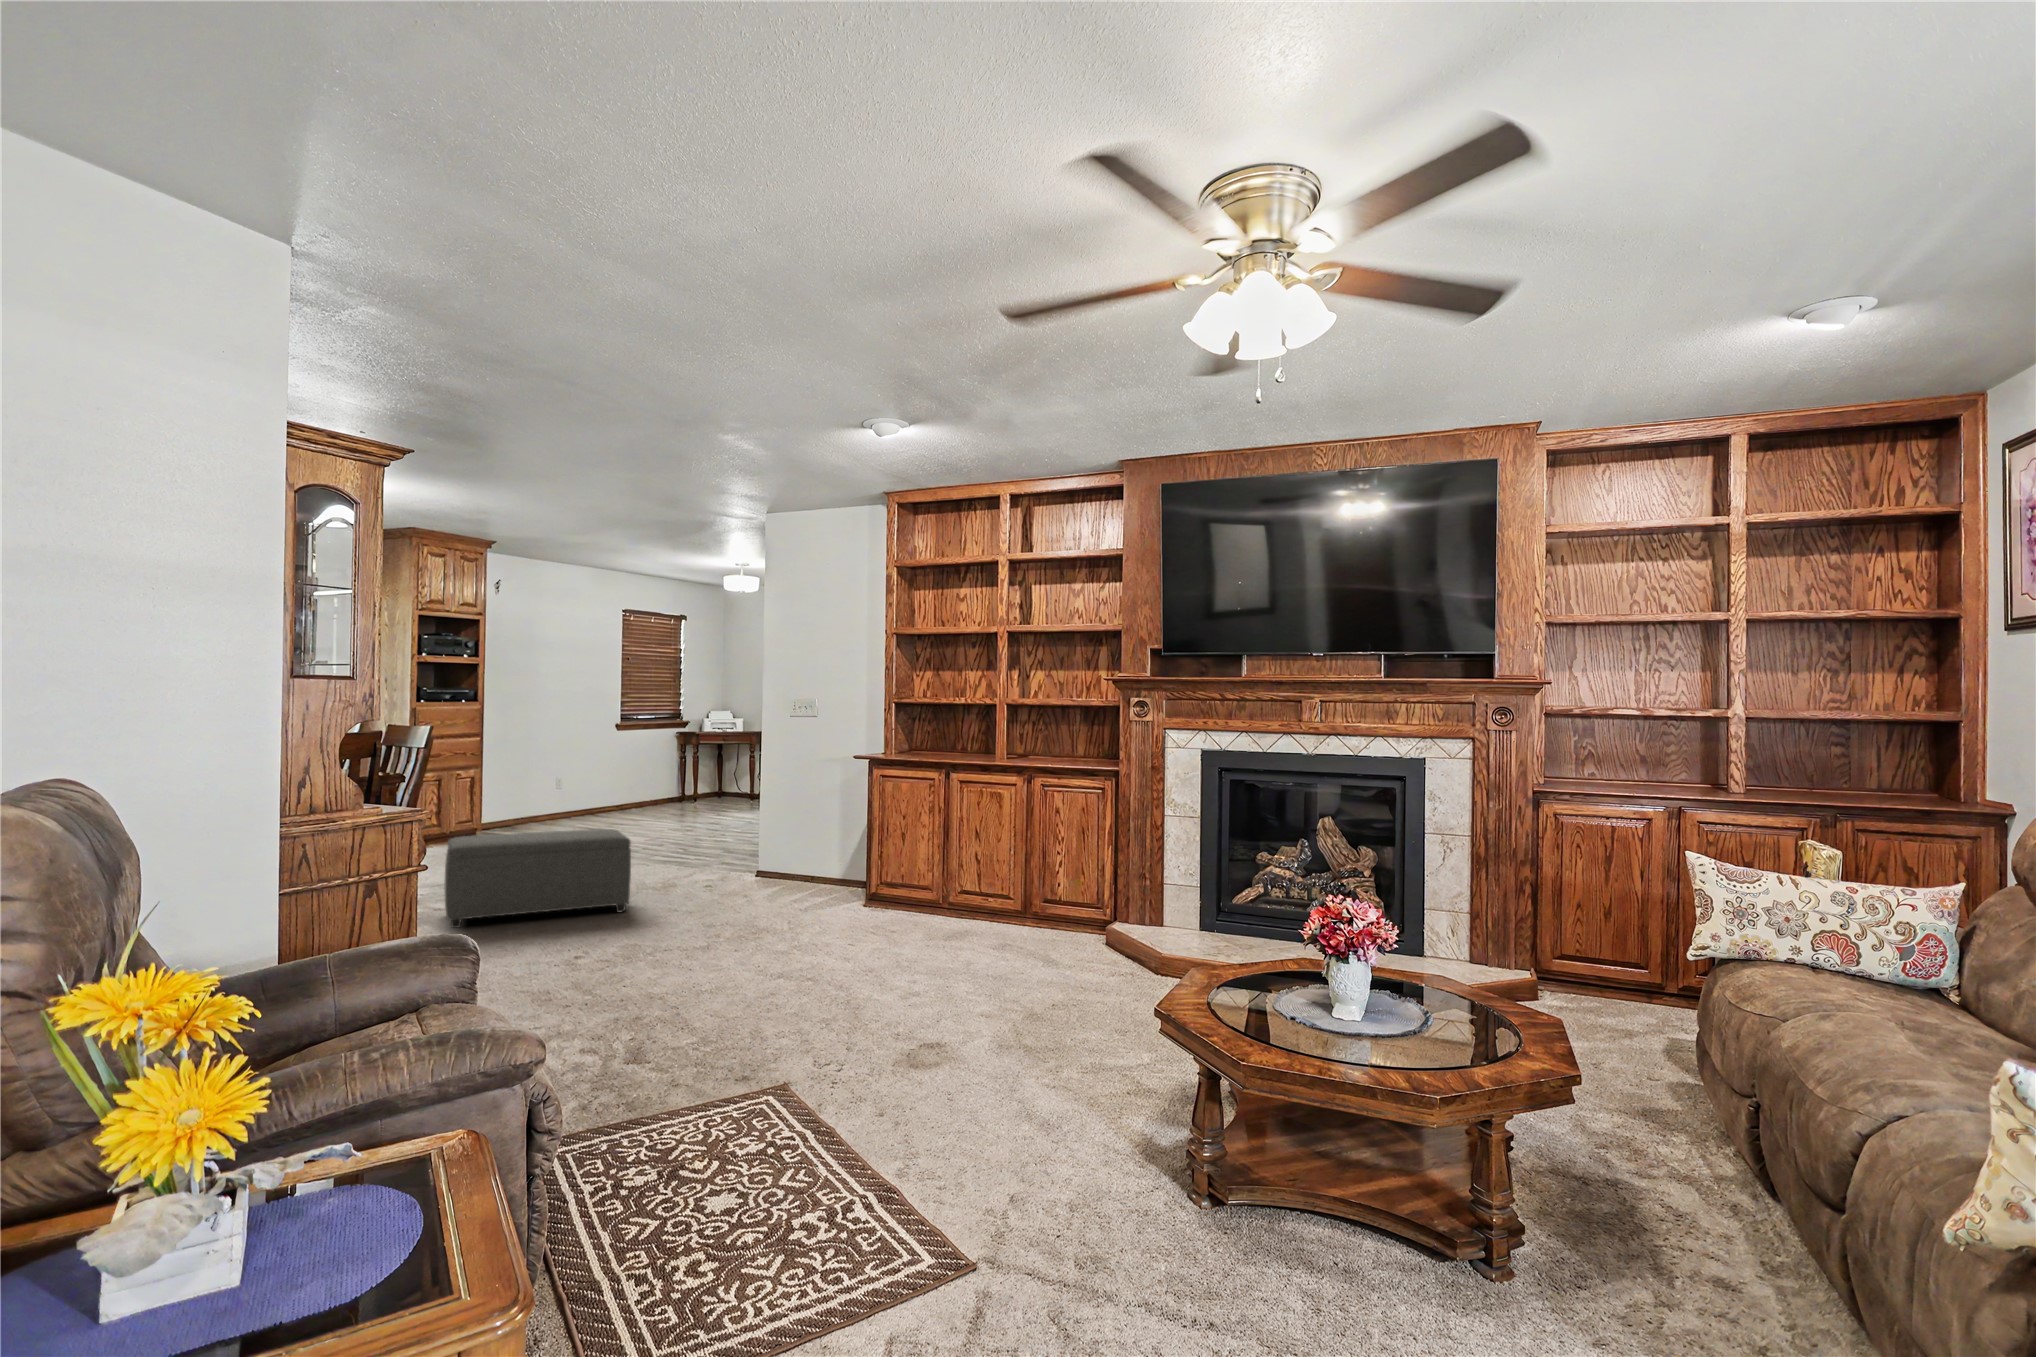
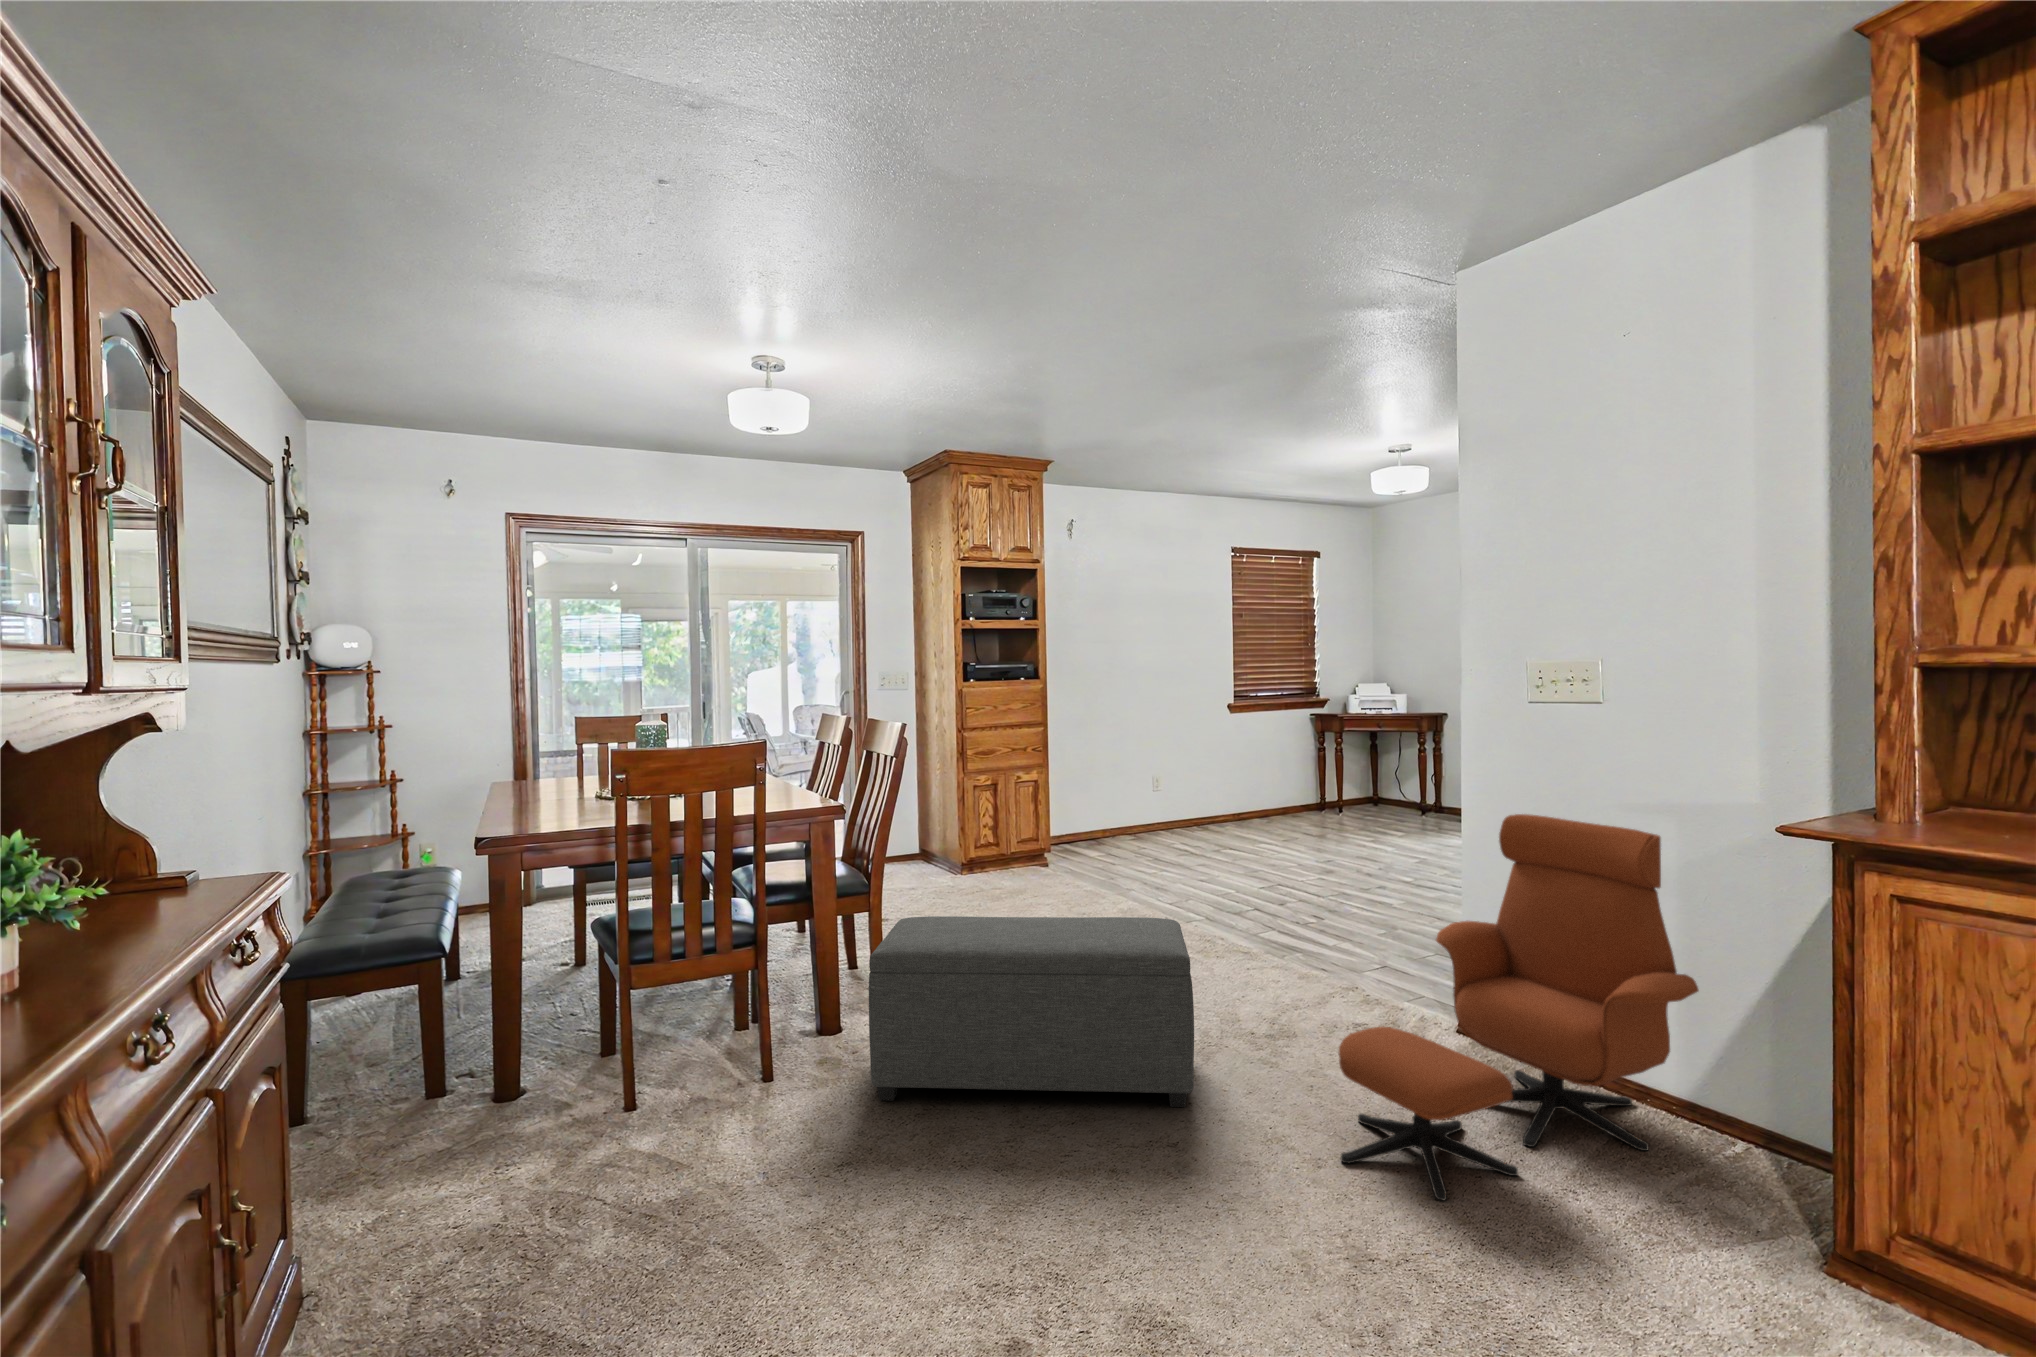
lounge chair: none [700,770,842,918] -> present [1339,814,1699,1200]

